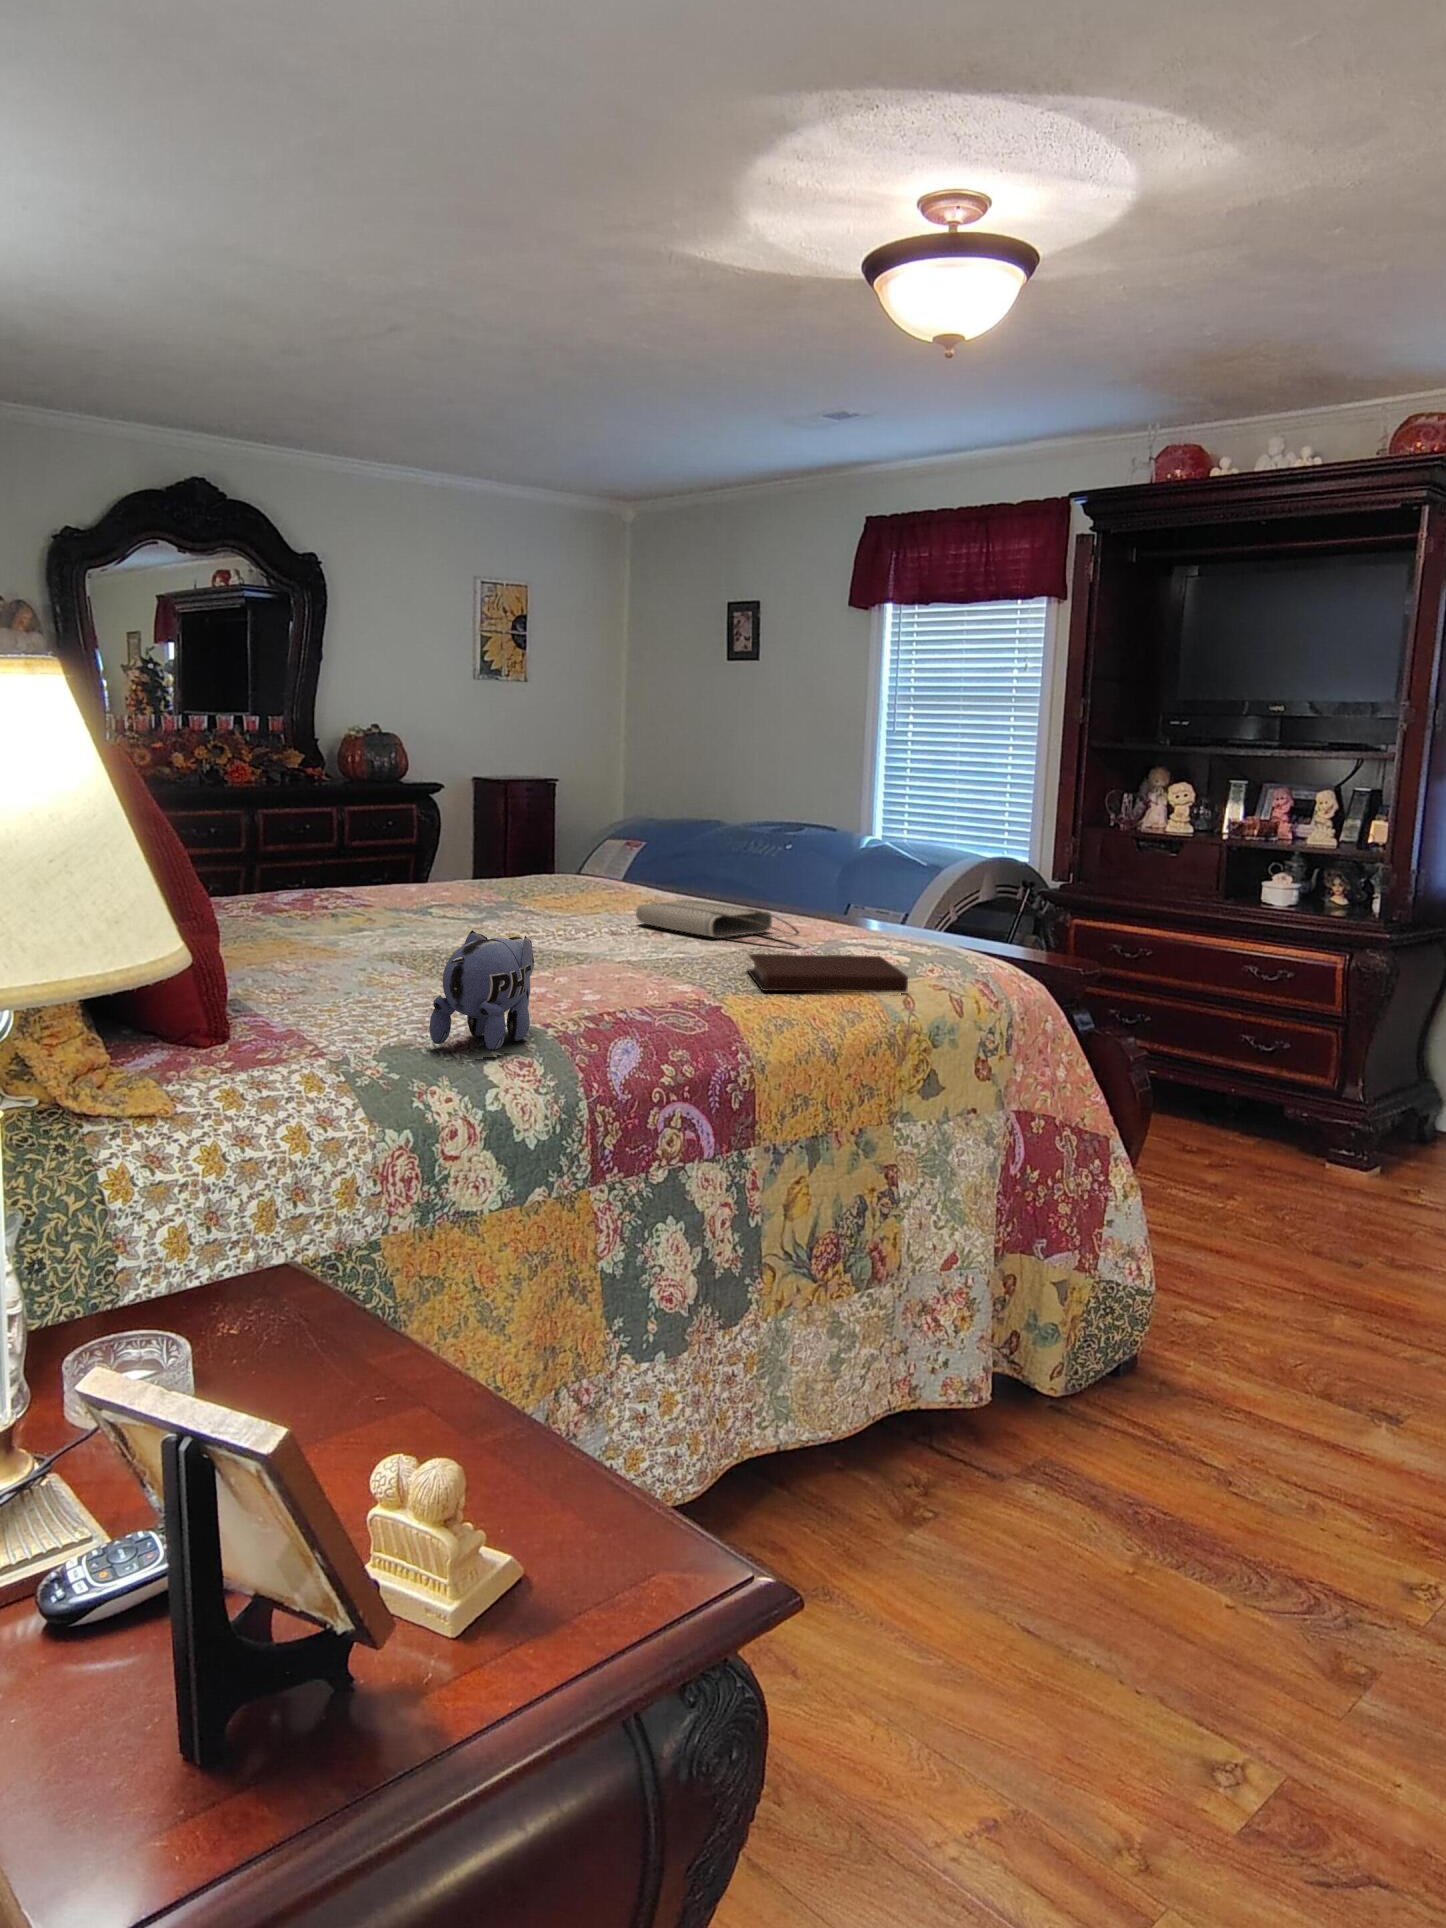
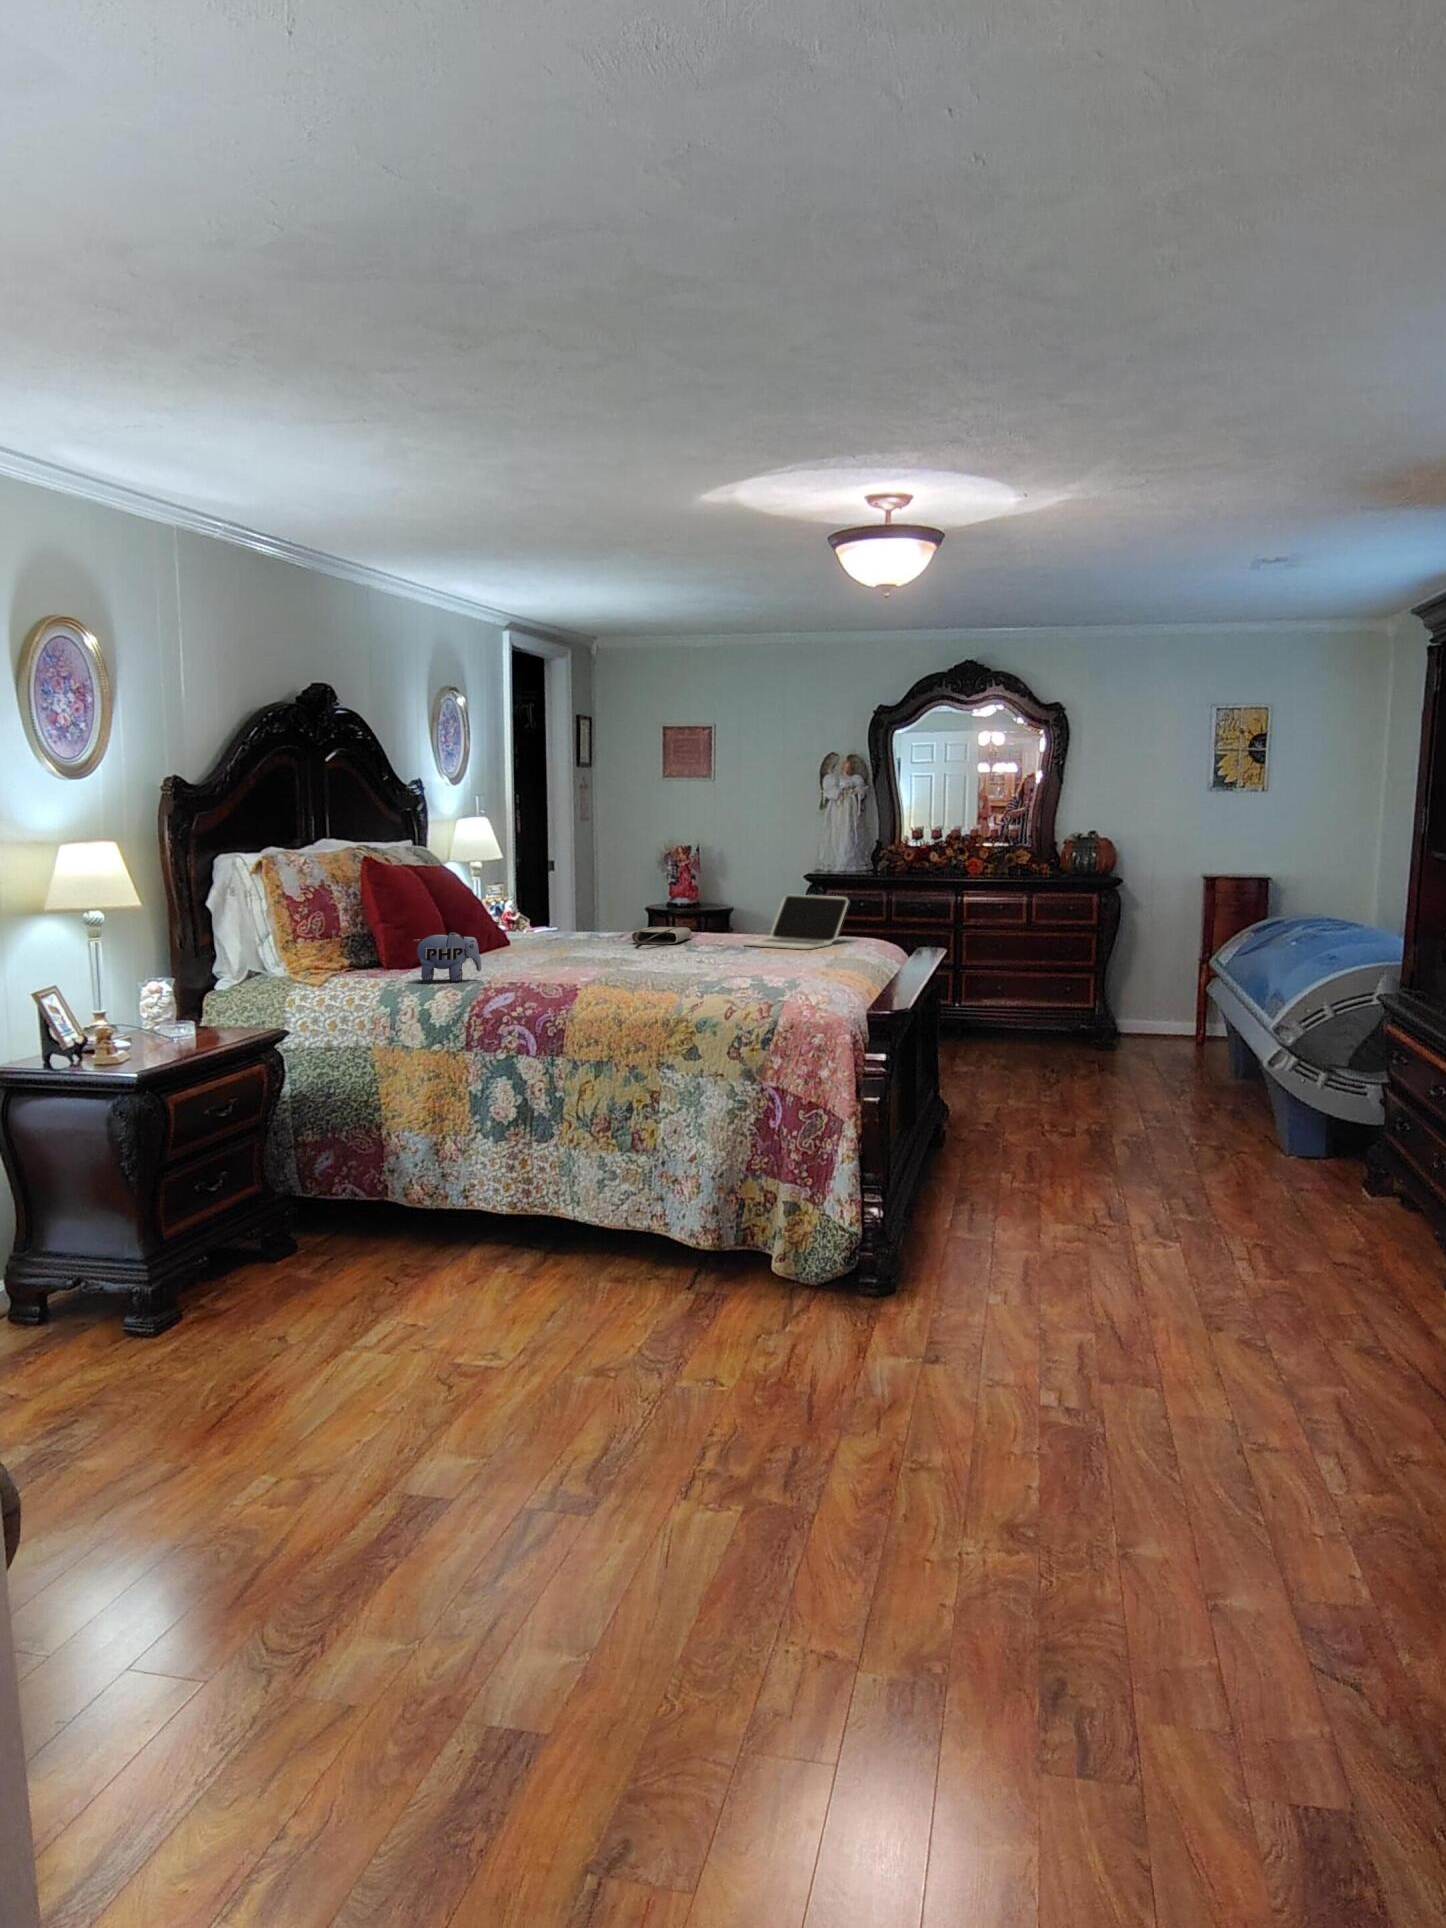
laptop: none [414,819,566,906] -> present [744,895,848,949]
tote bag: present [636,900,799,938] -> present [631,926,691,945]
notebook: present [747,954,908,992] -> none [623,968,727,992]

